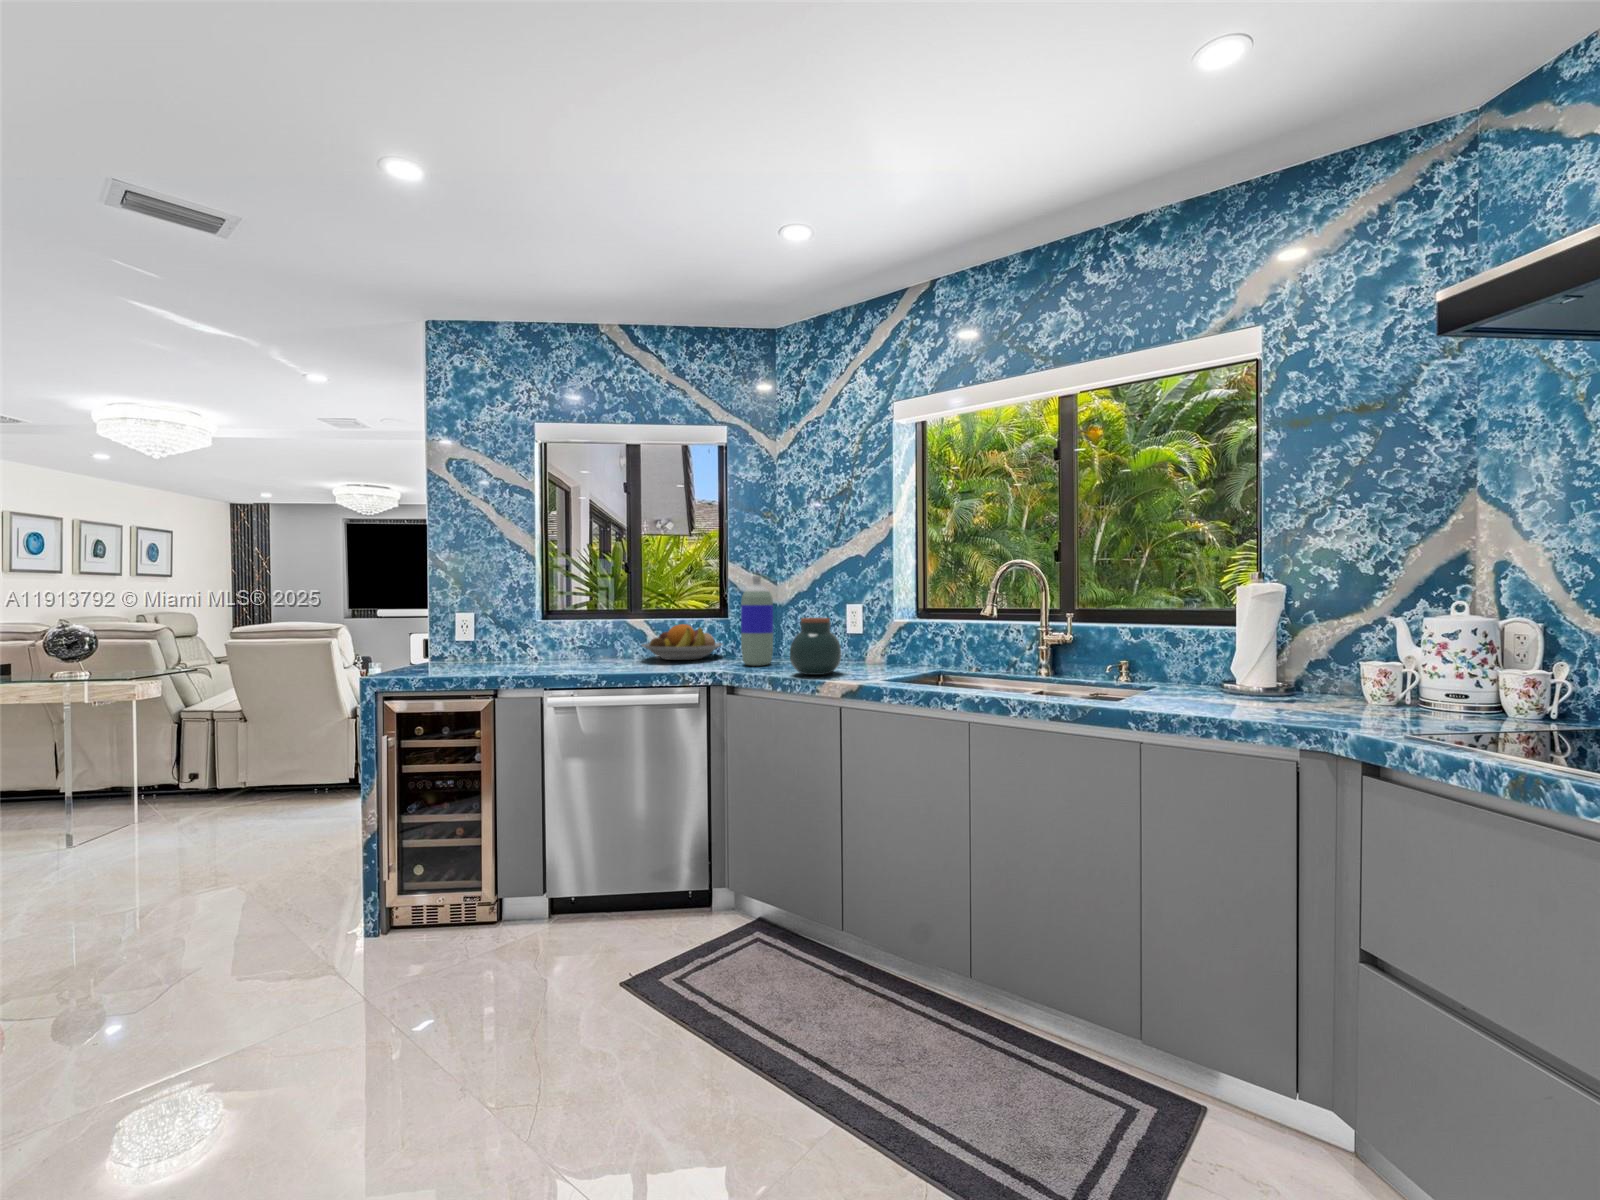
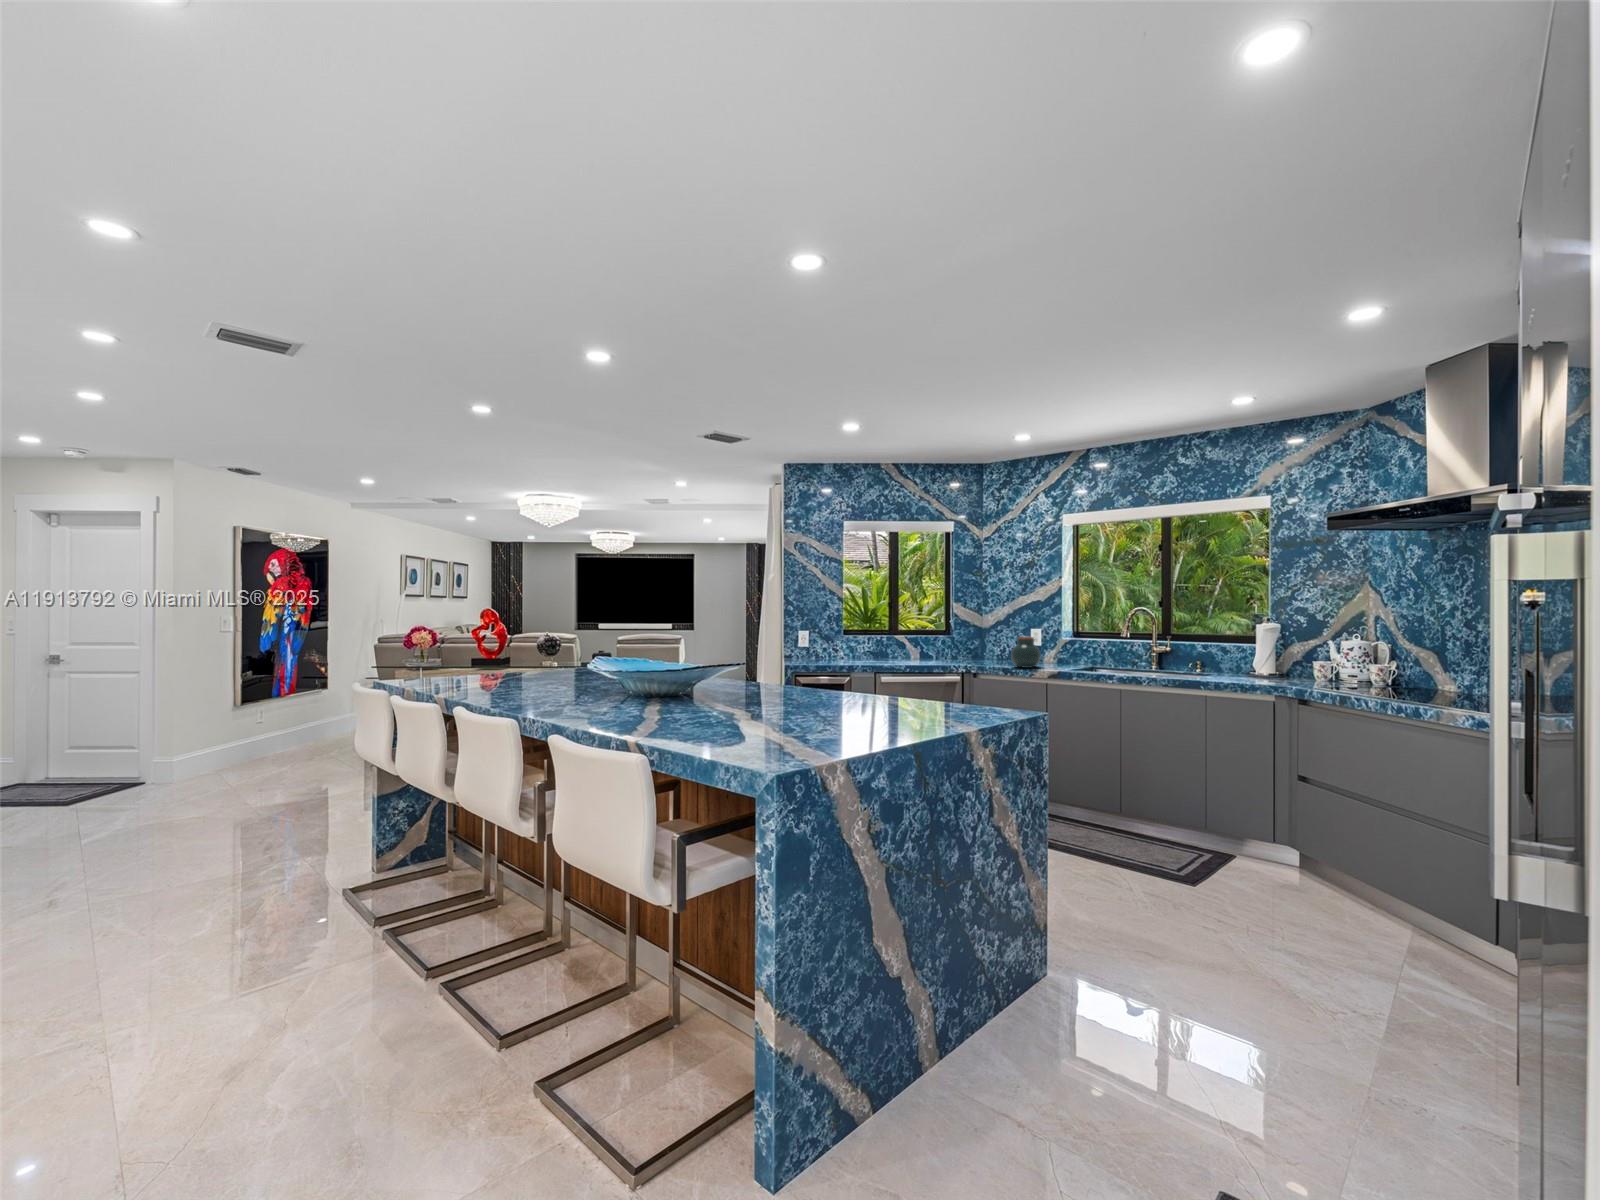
bottle: present [741,576,773,666] -> none [974,613,993,663]
fruit bowl: present [642,624,723,660] -> none [908,639,956,660]

